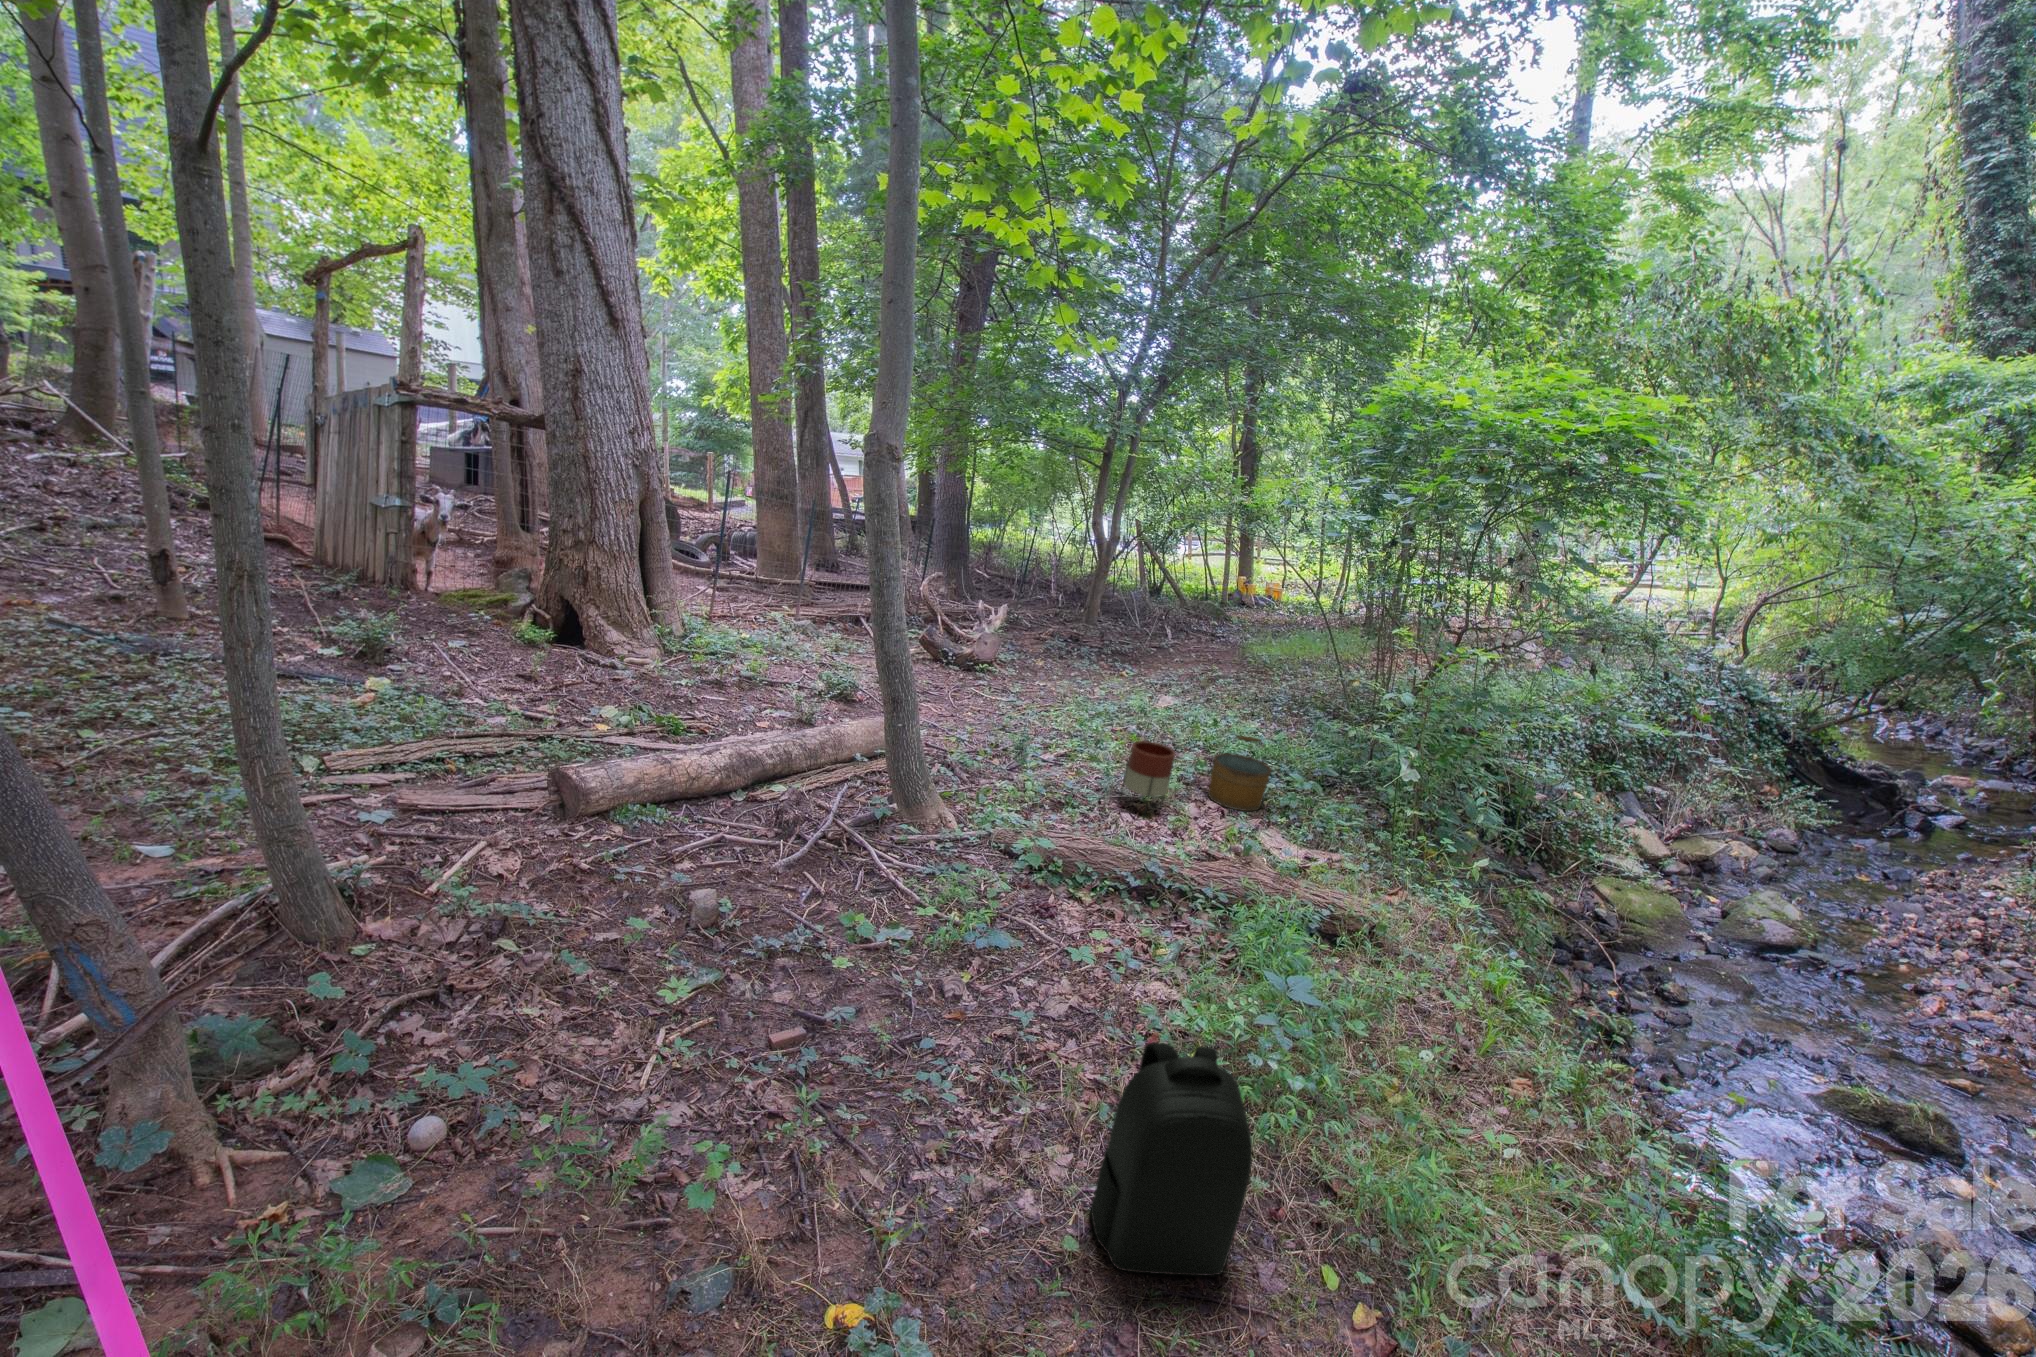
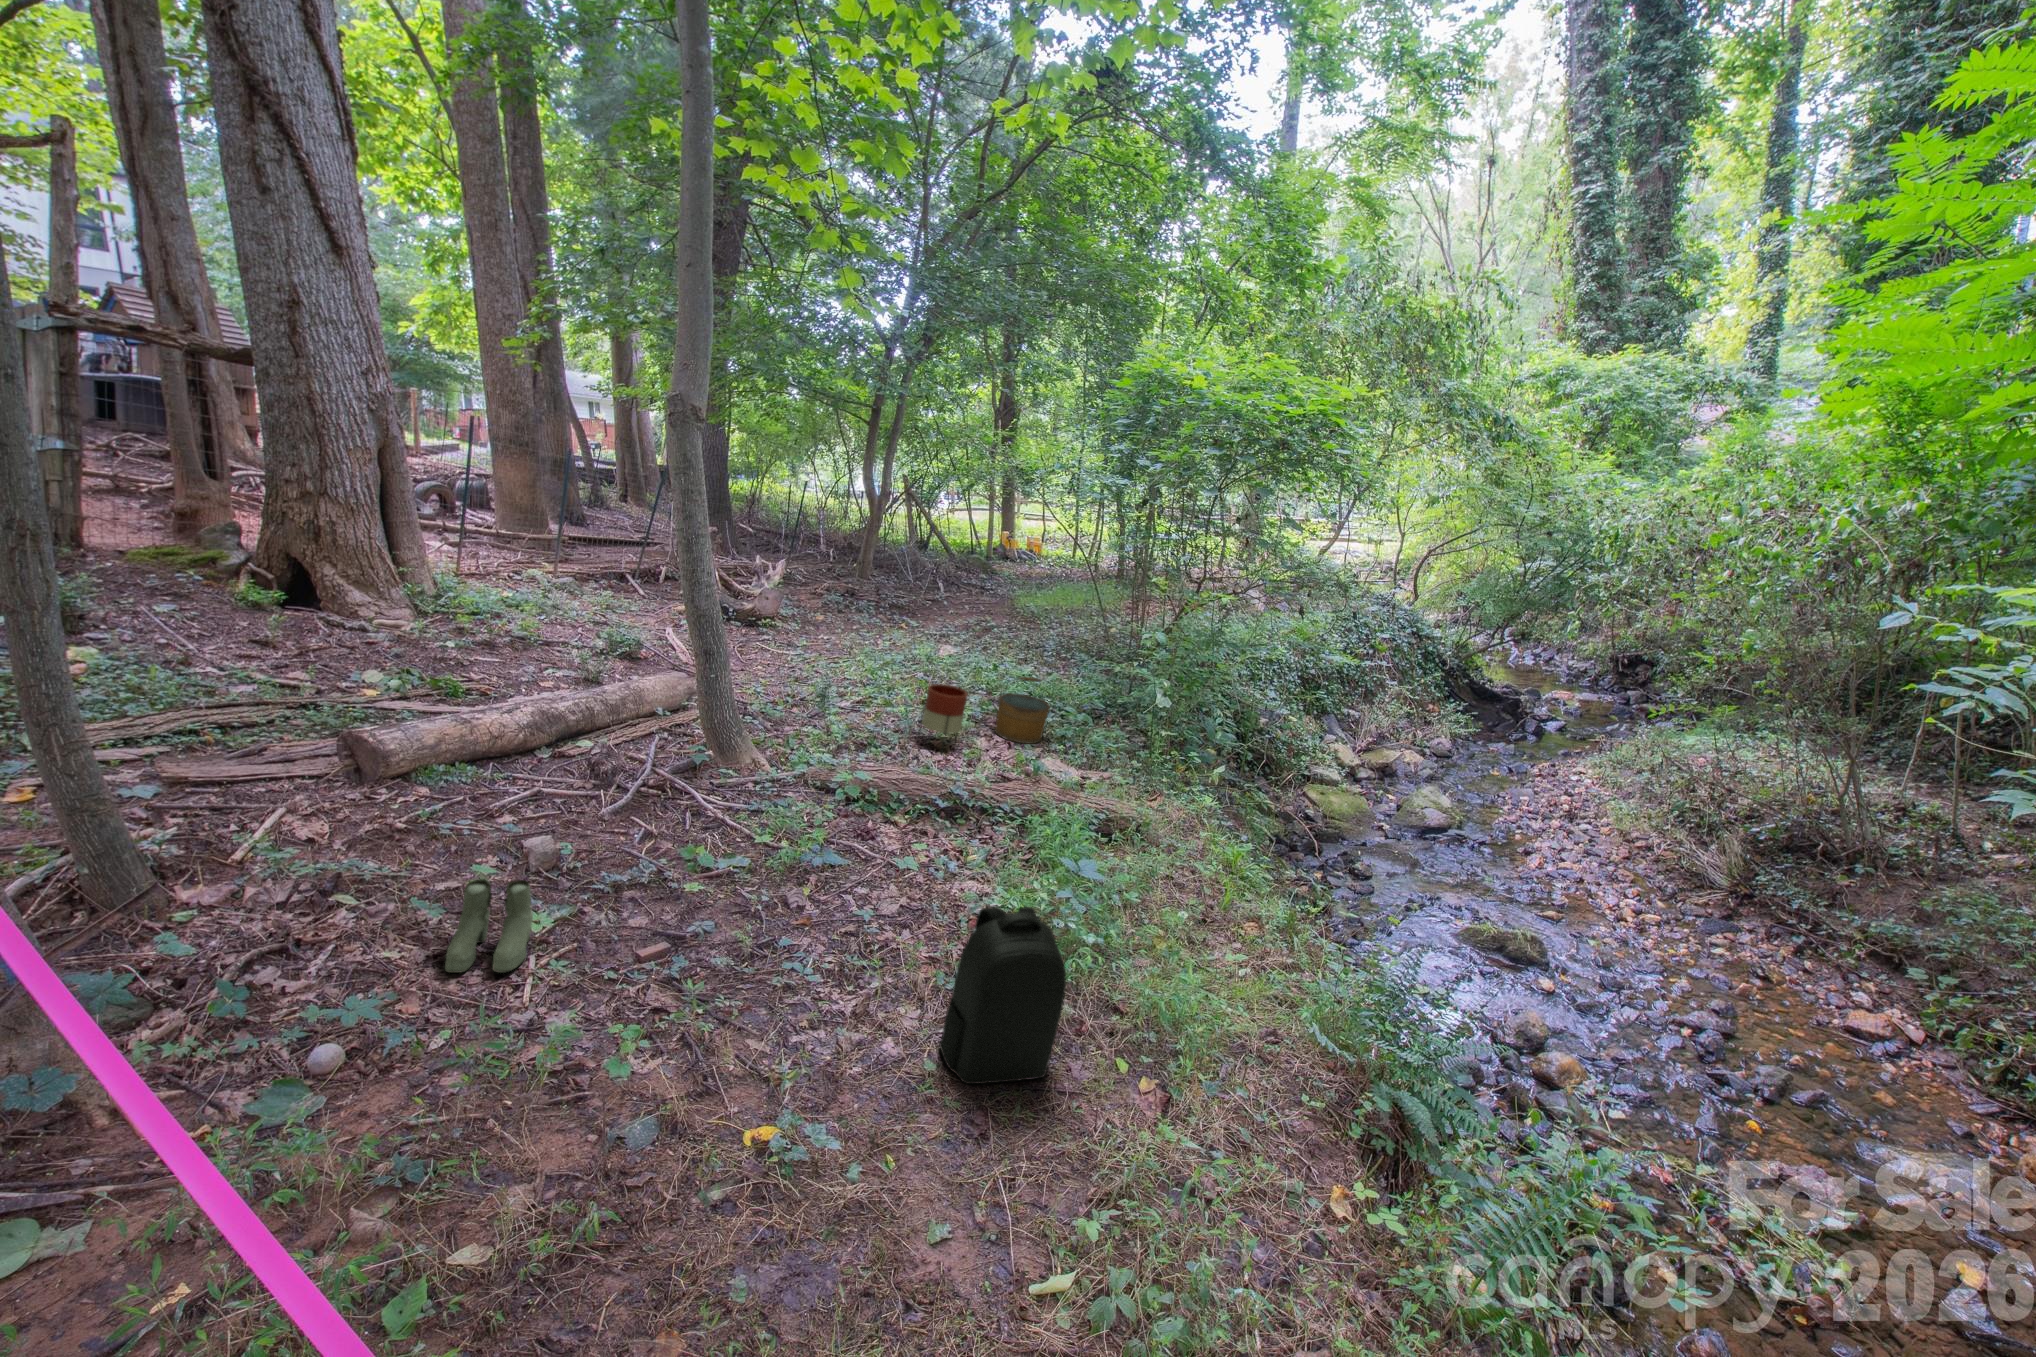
boots: none [575,941,671,1047] -> present [445,879,533,973]

